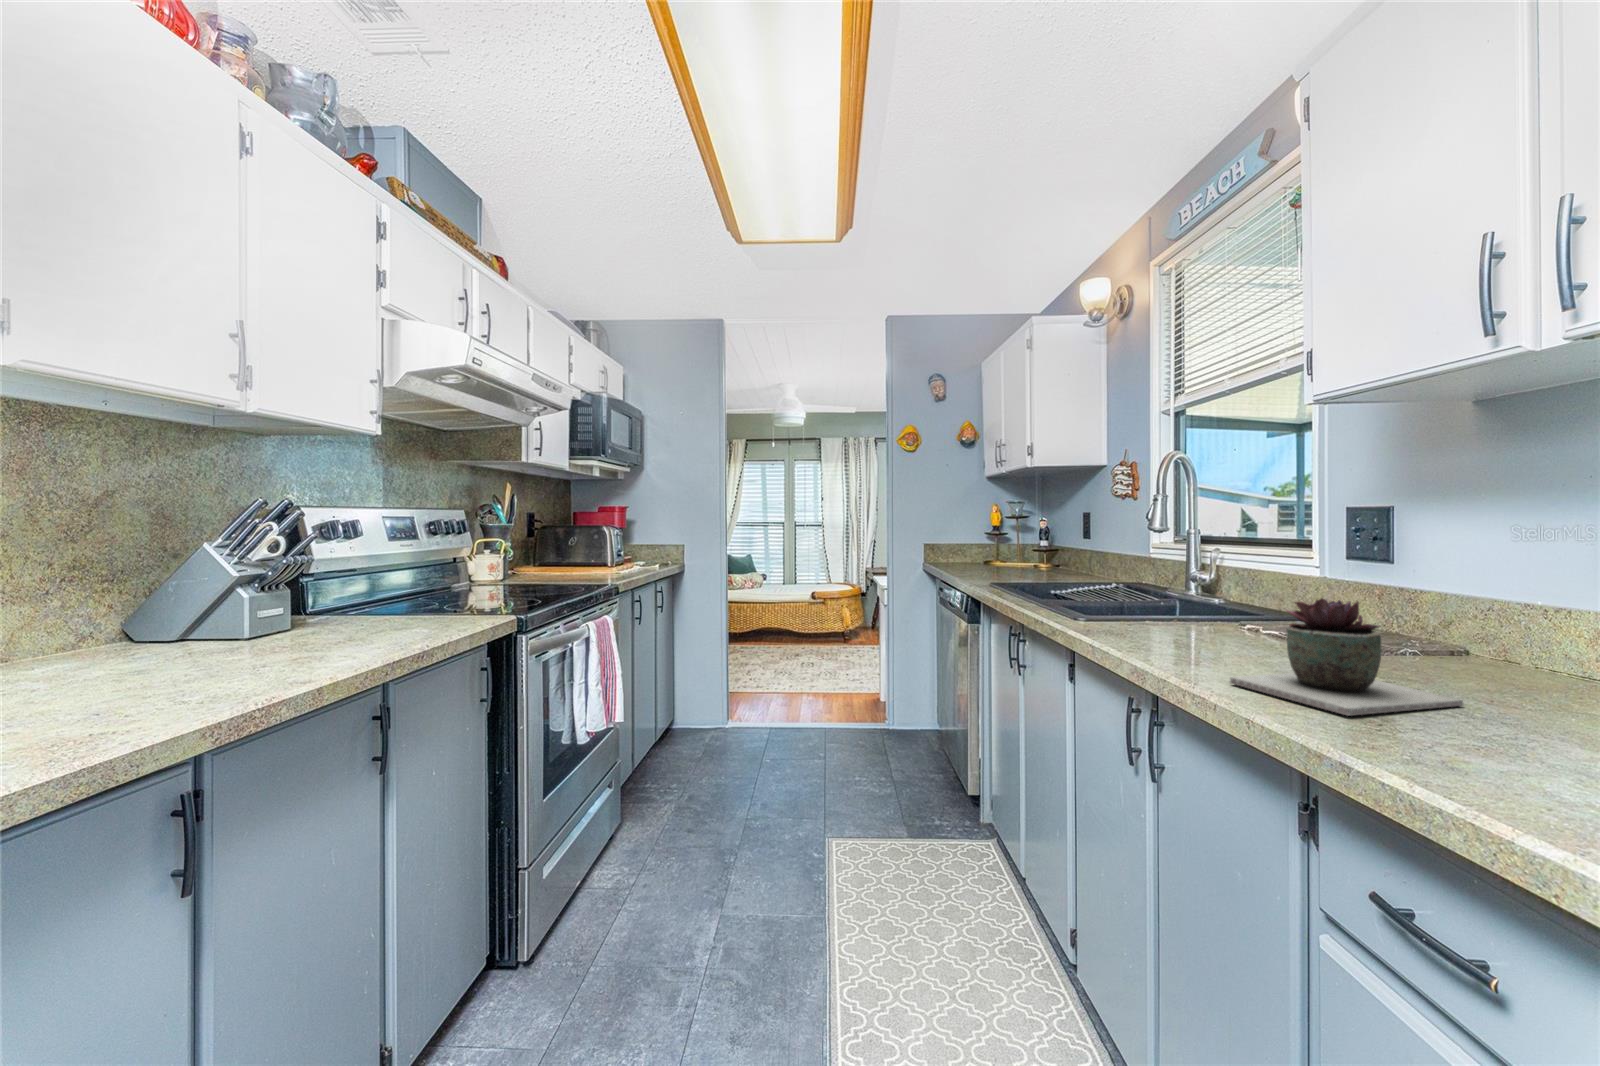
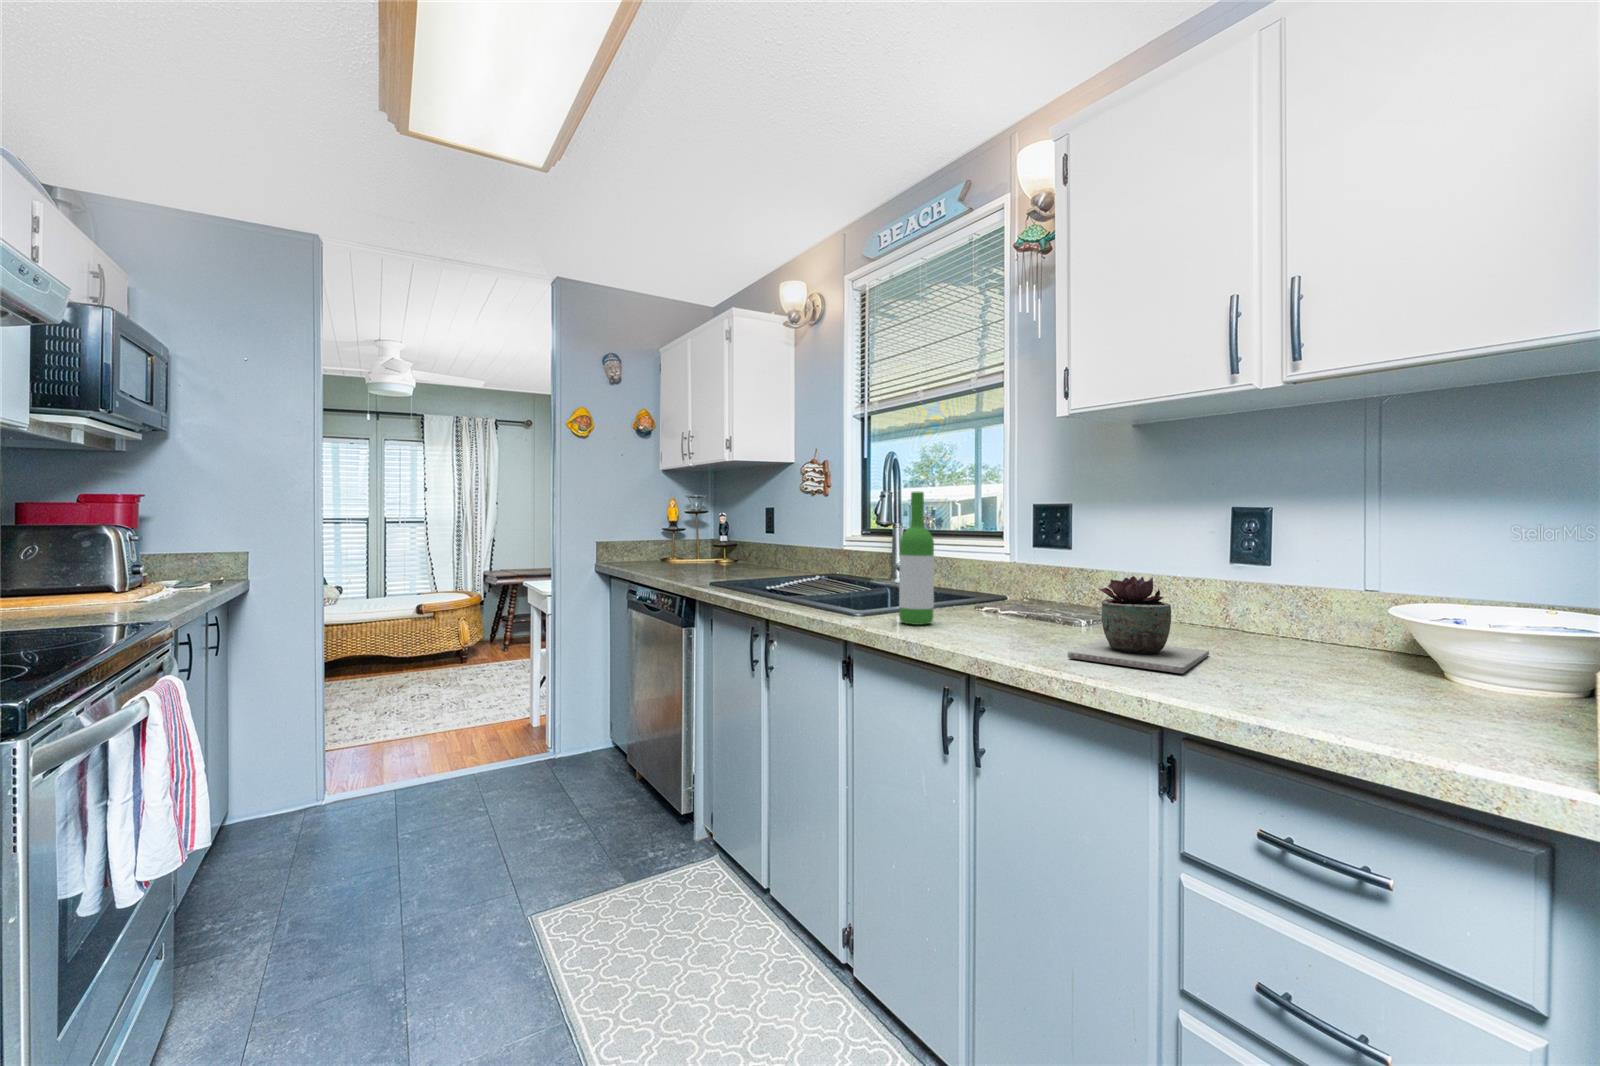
wine bottle: none [1108,501,1147,637] -> present [899,491,934,625]

